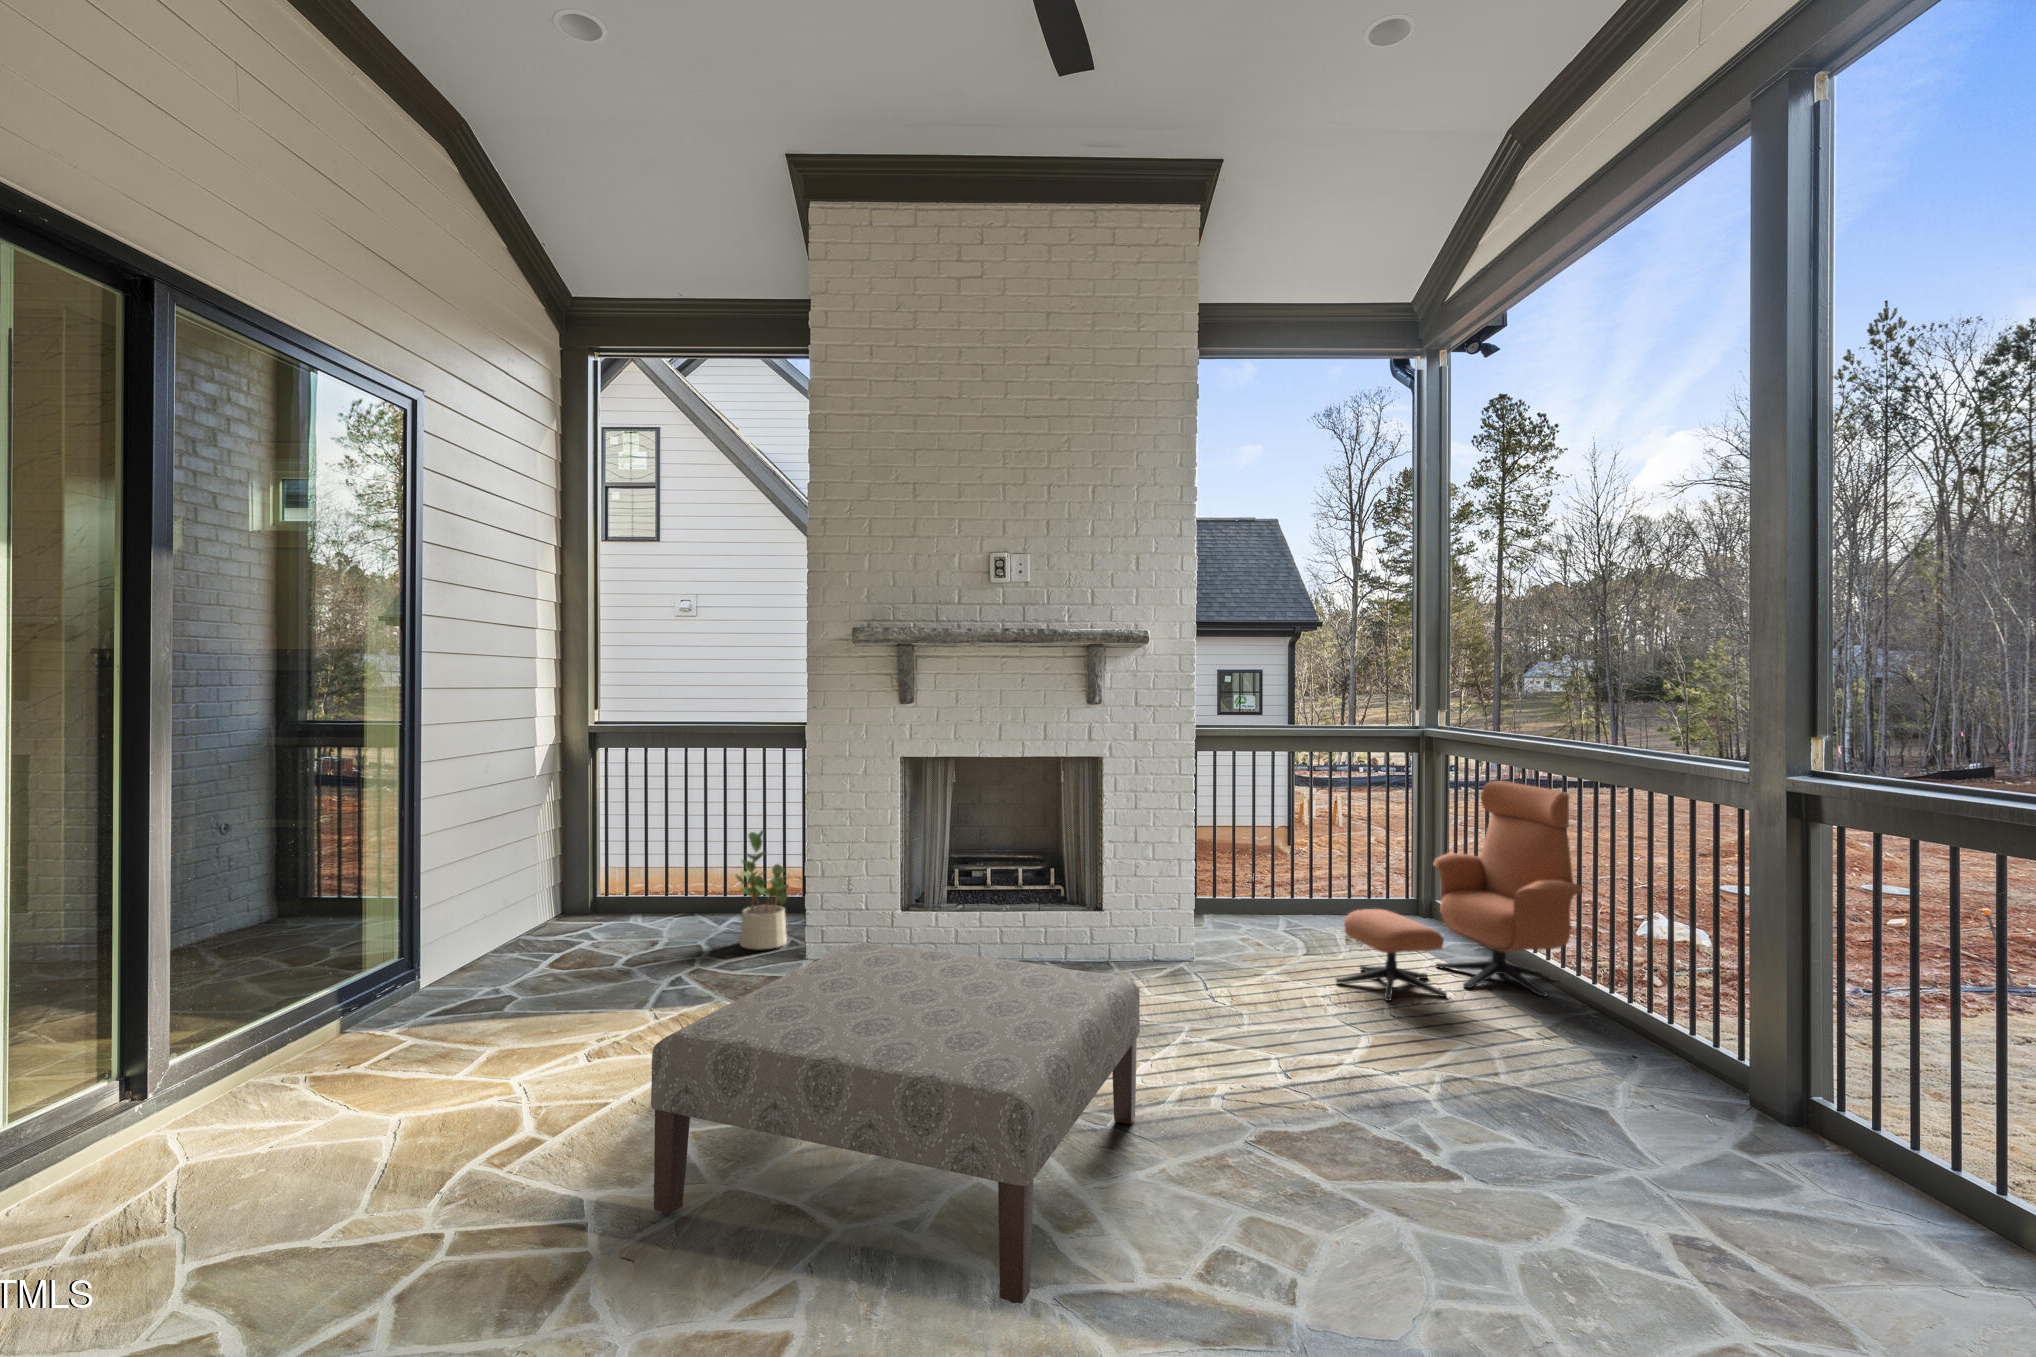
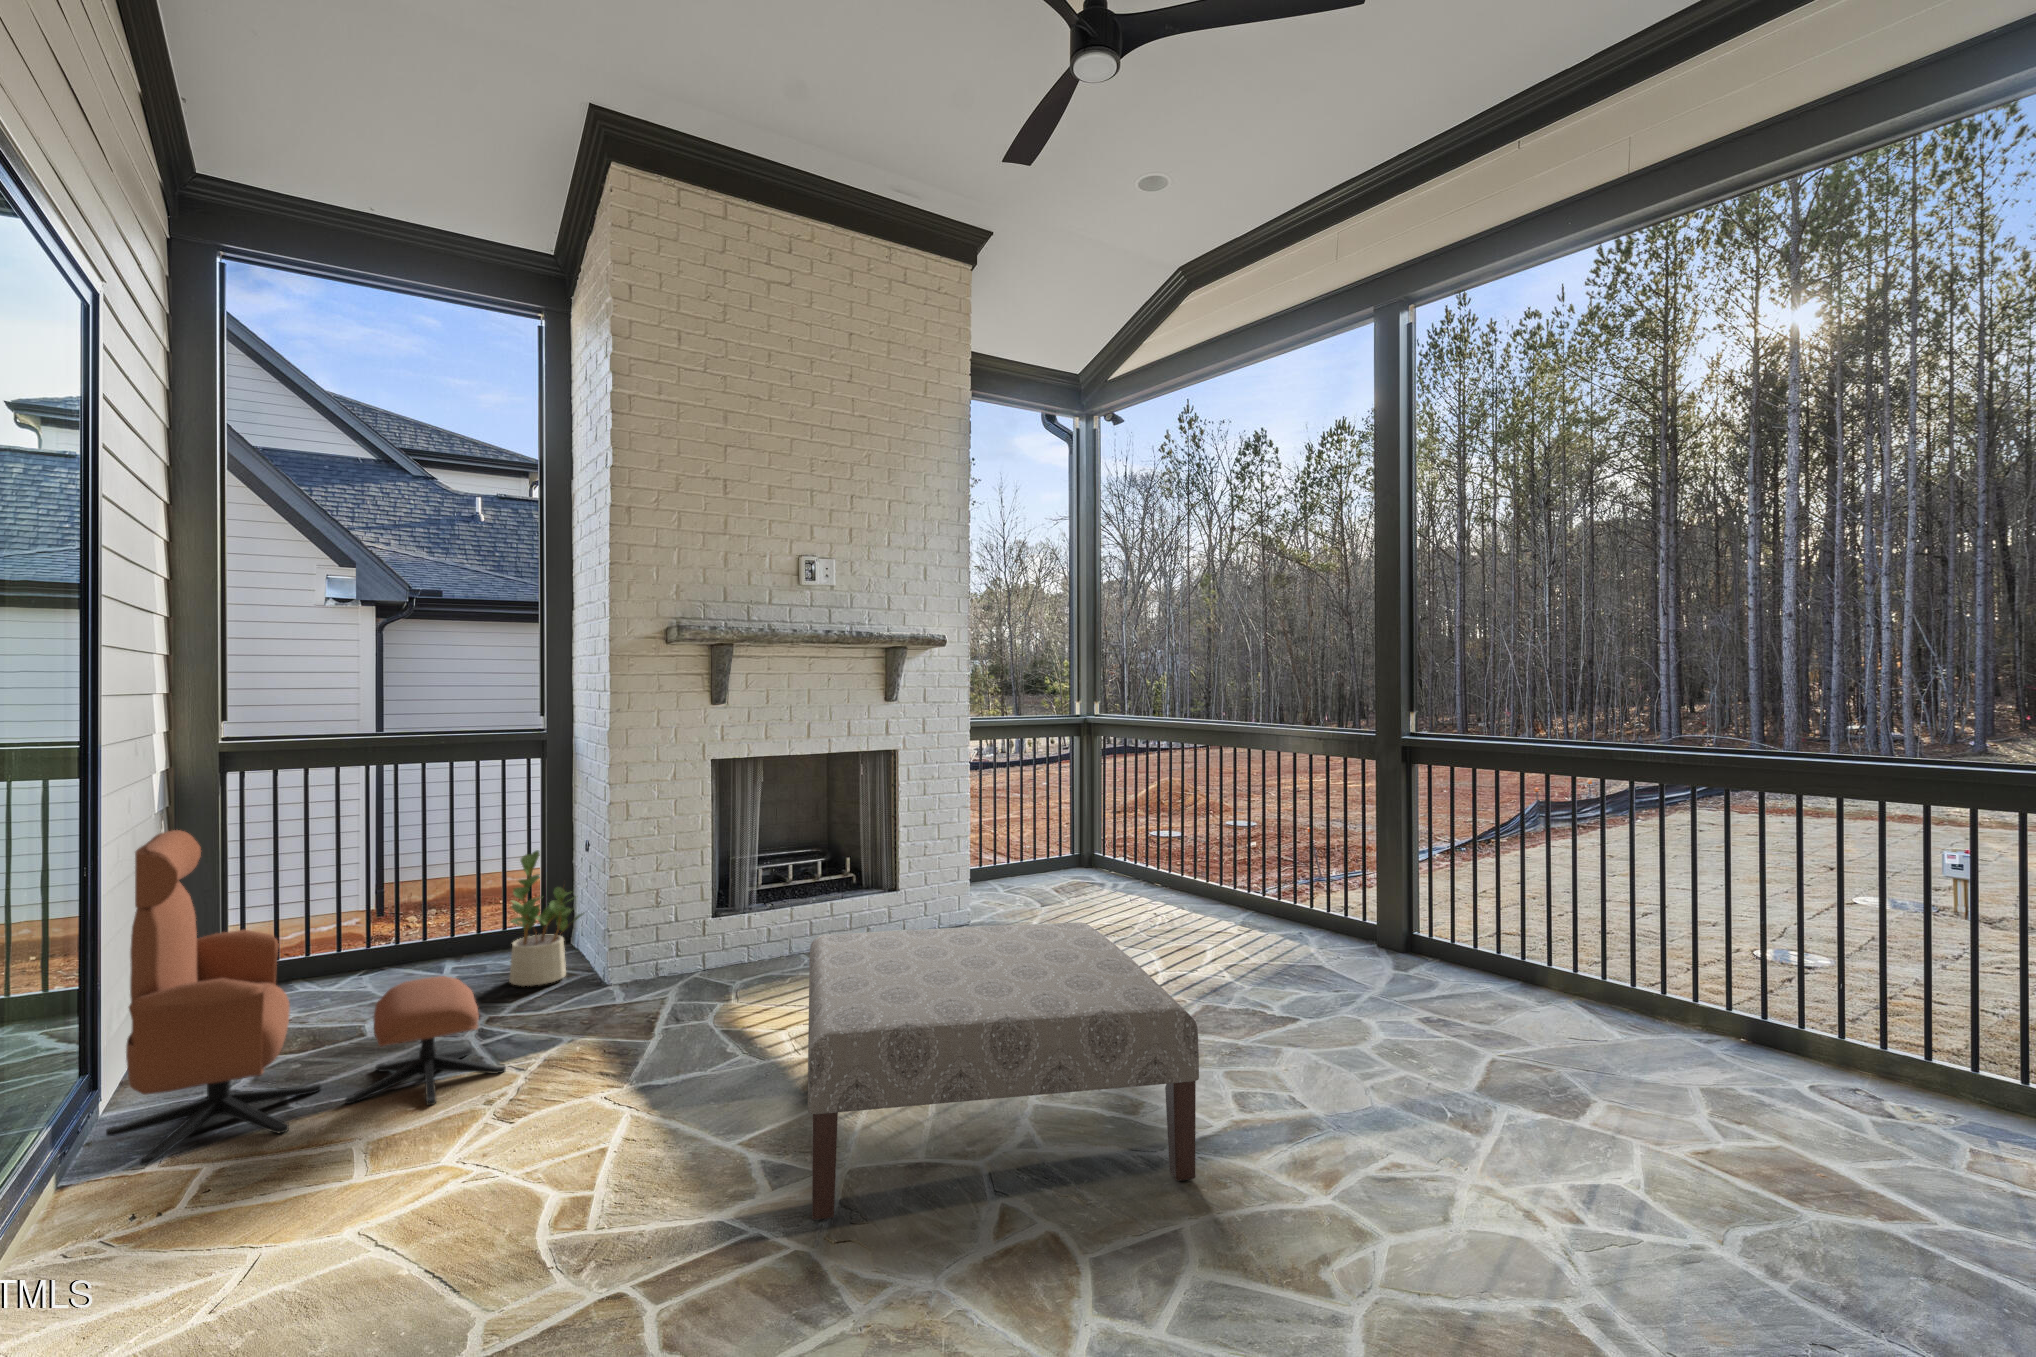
lounge chair: present [1336,781,1583,1001] -> present [106,830,506,1165]

